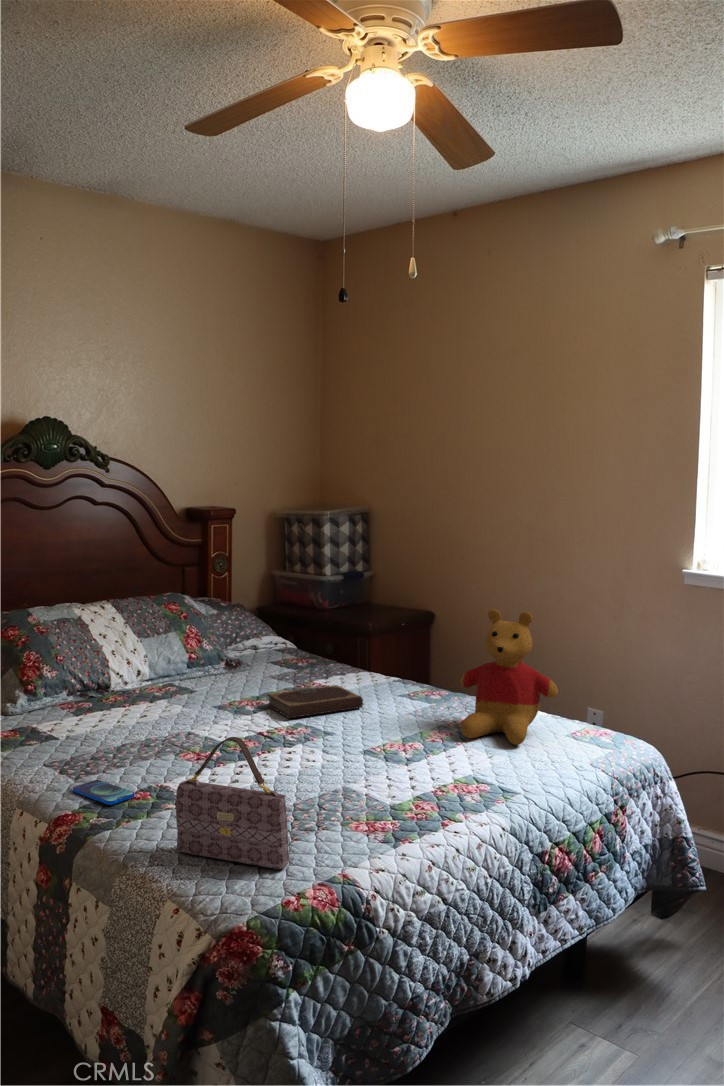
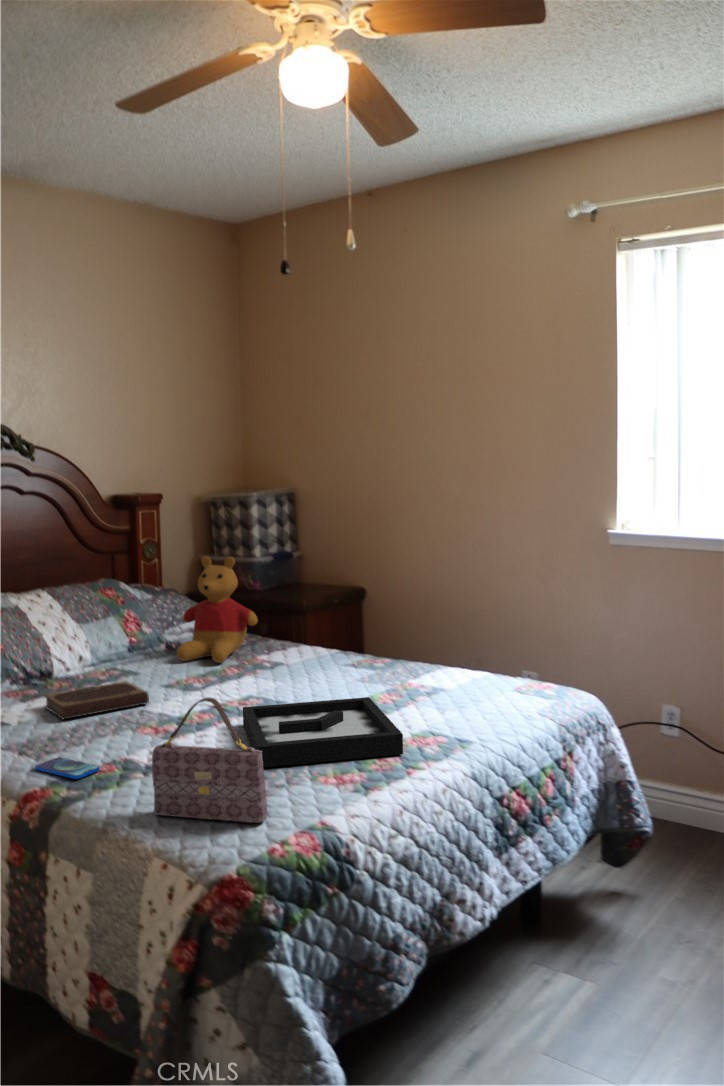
stuffed bear: present [460,609,558,745] -> present [177,556,258,663]
notebook: present [267,685,363,718] -> present [45,681,149,719]
decorative tray: none [285,734,441,806] -> present [243,697,403,767]

